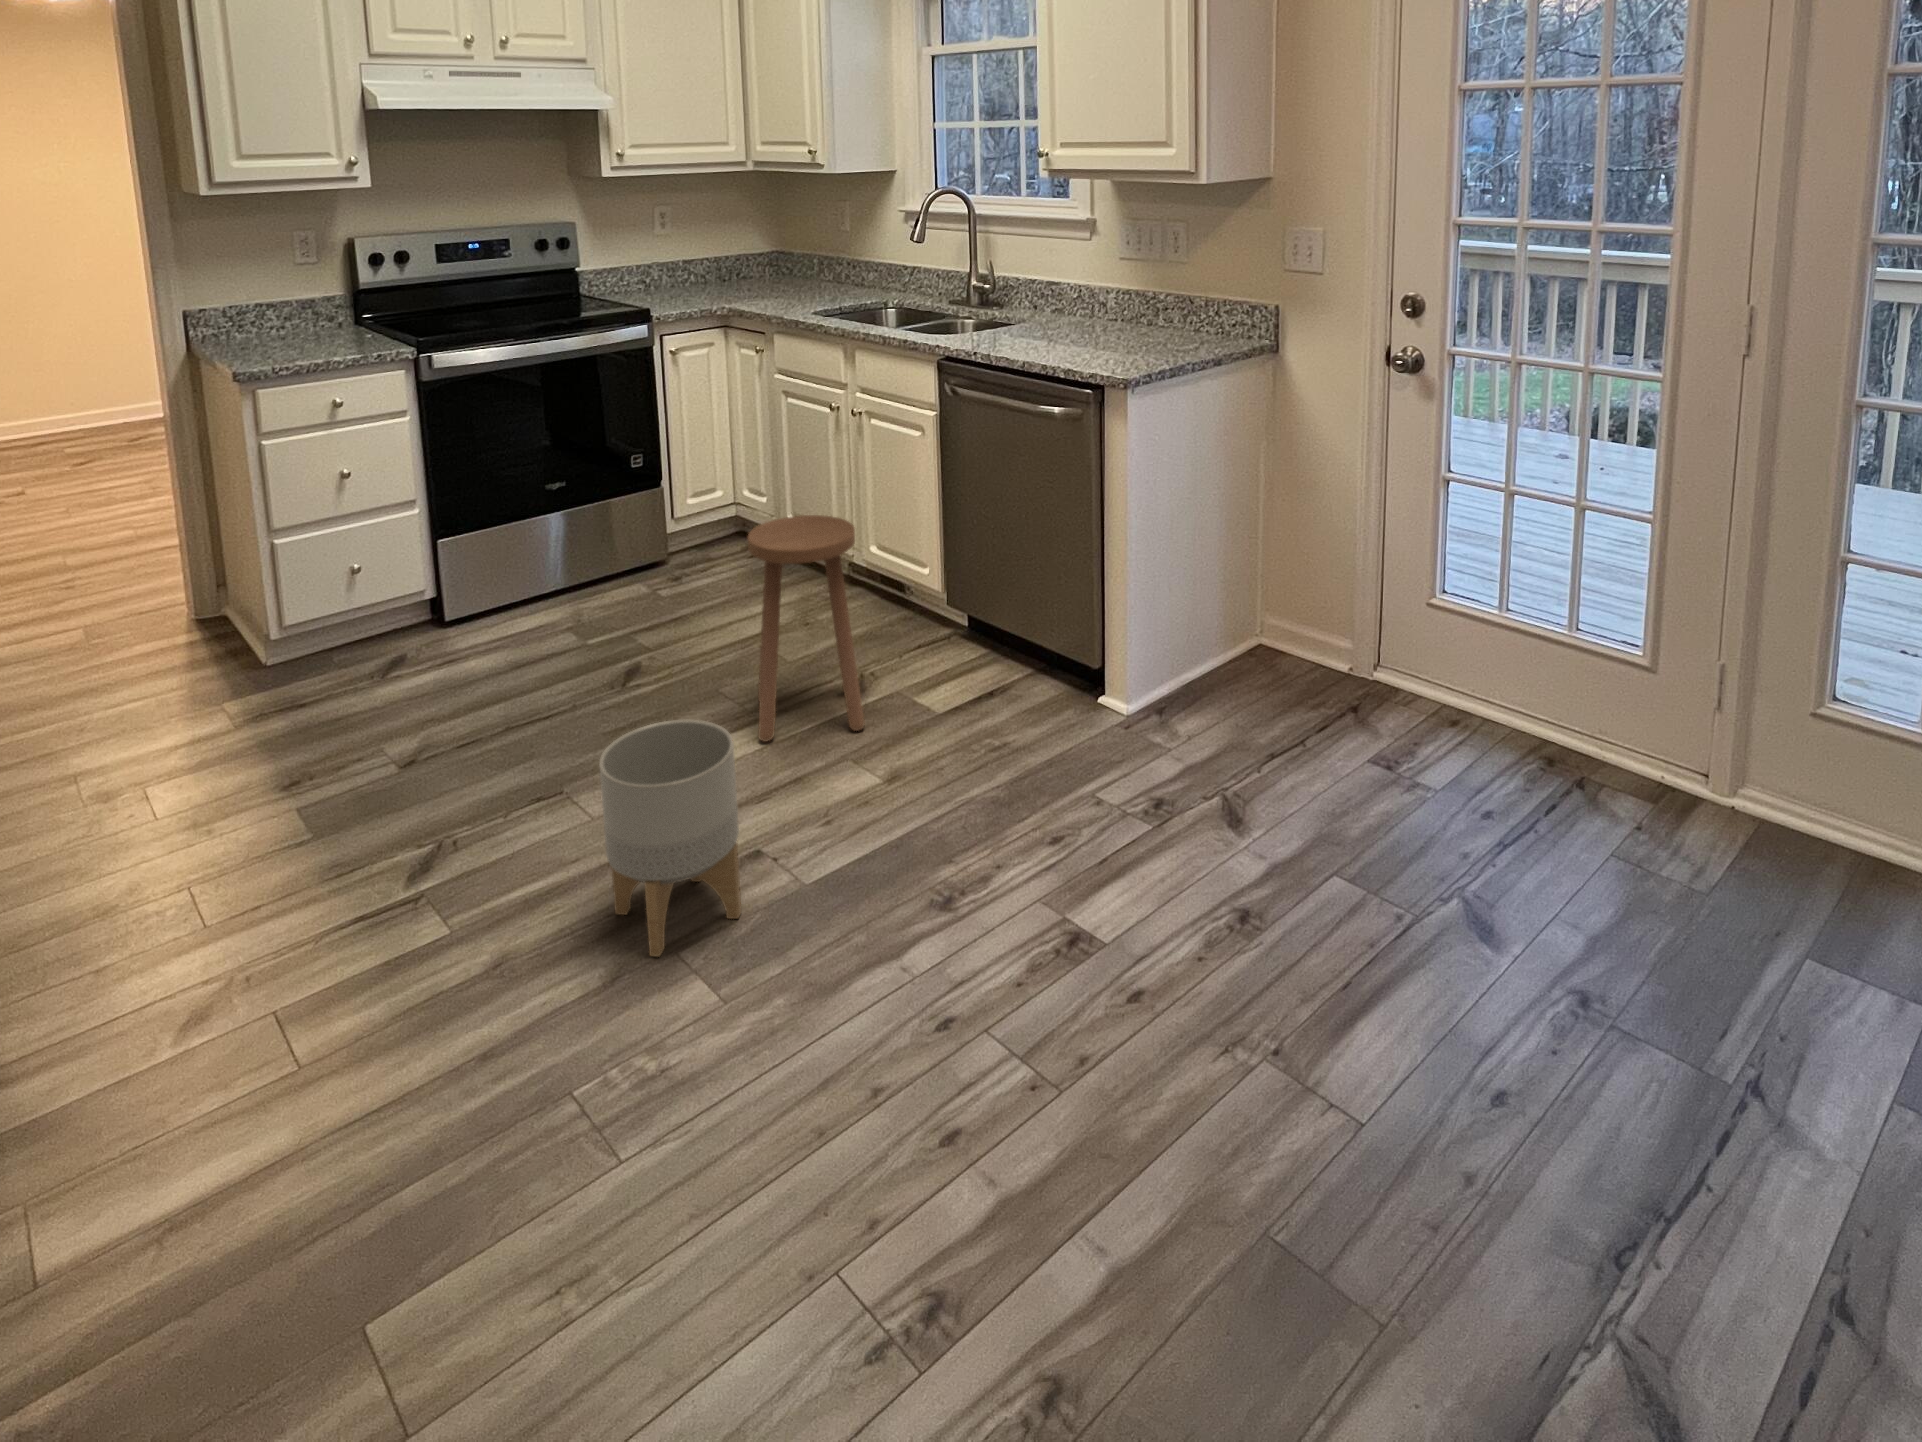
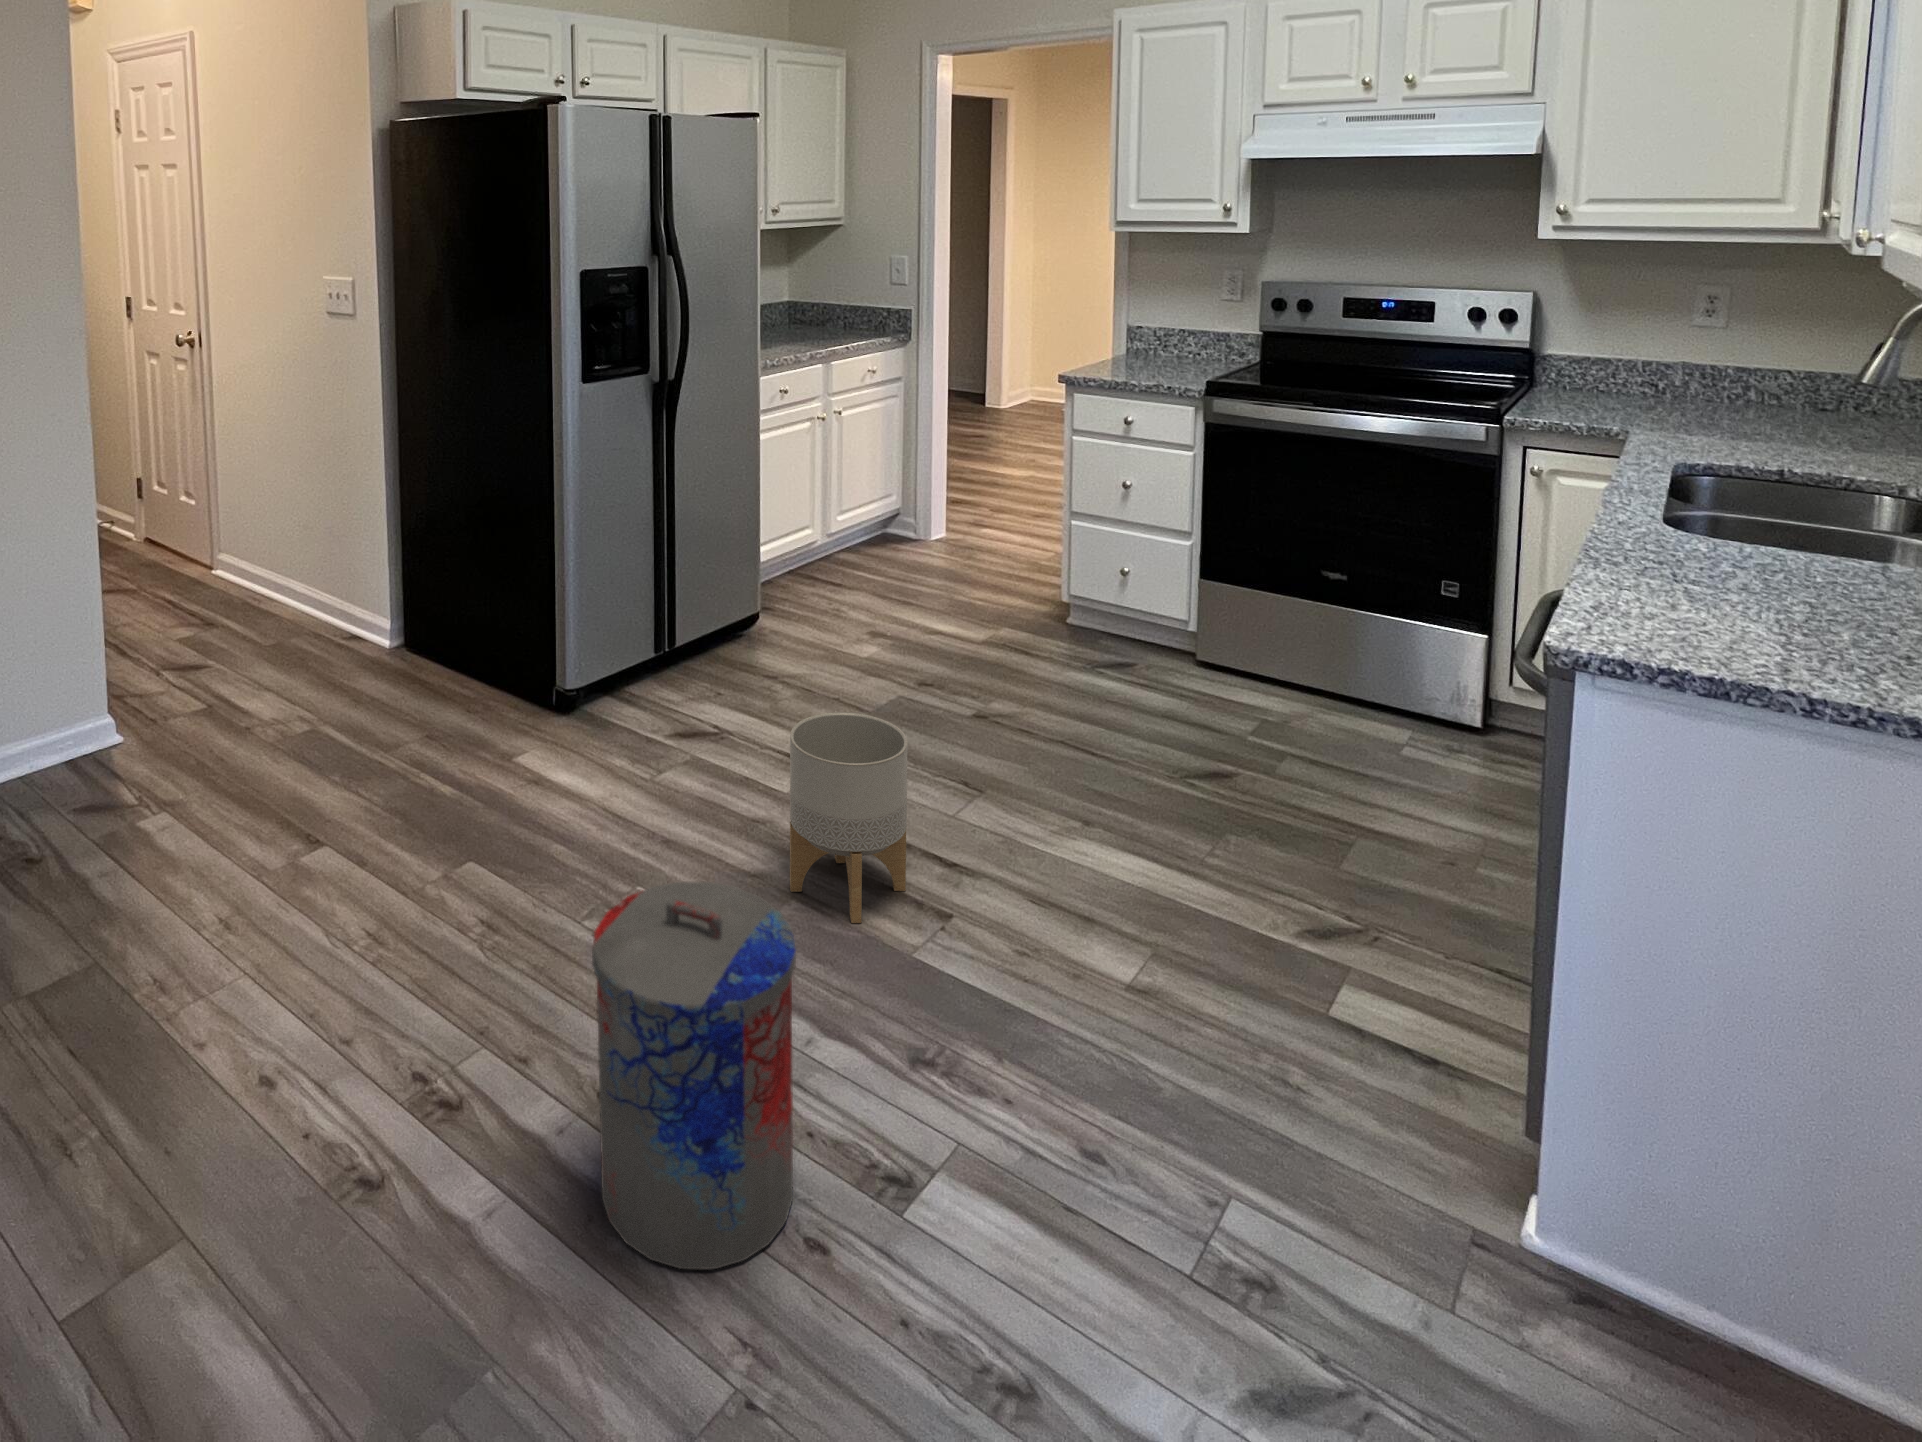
stool: present [748,515,865,741] -> none [1140,649,1318,945]
trash can: none [975,792,1168,1142] -> present [592,882,796,1270]

